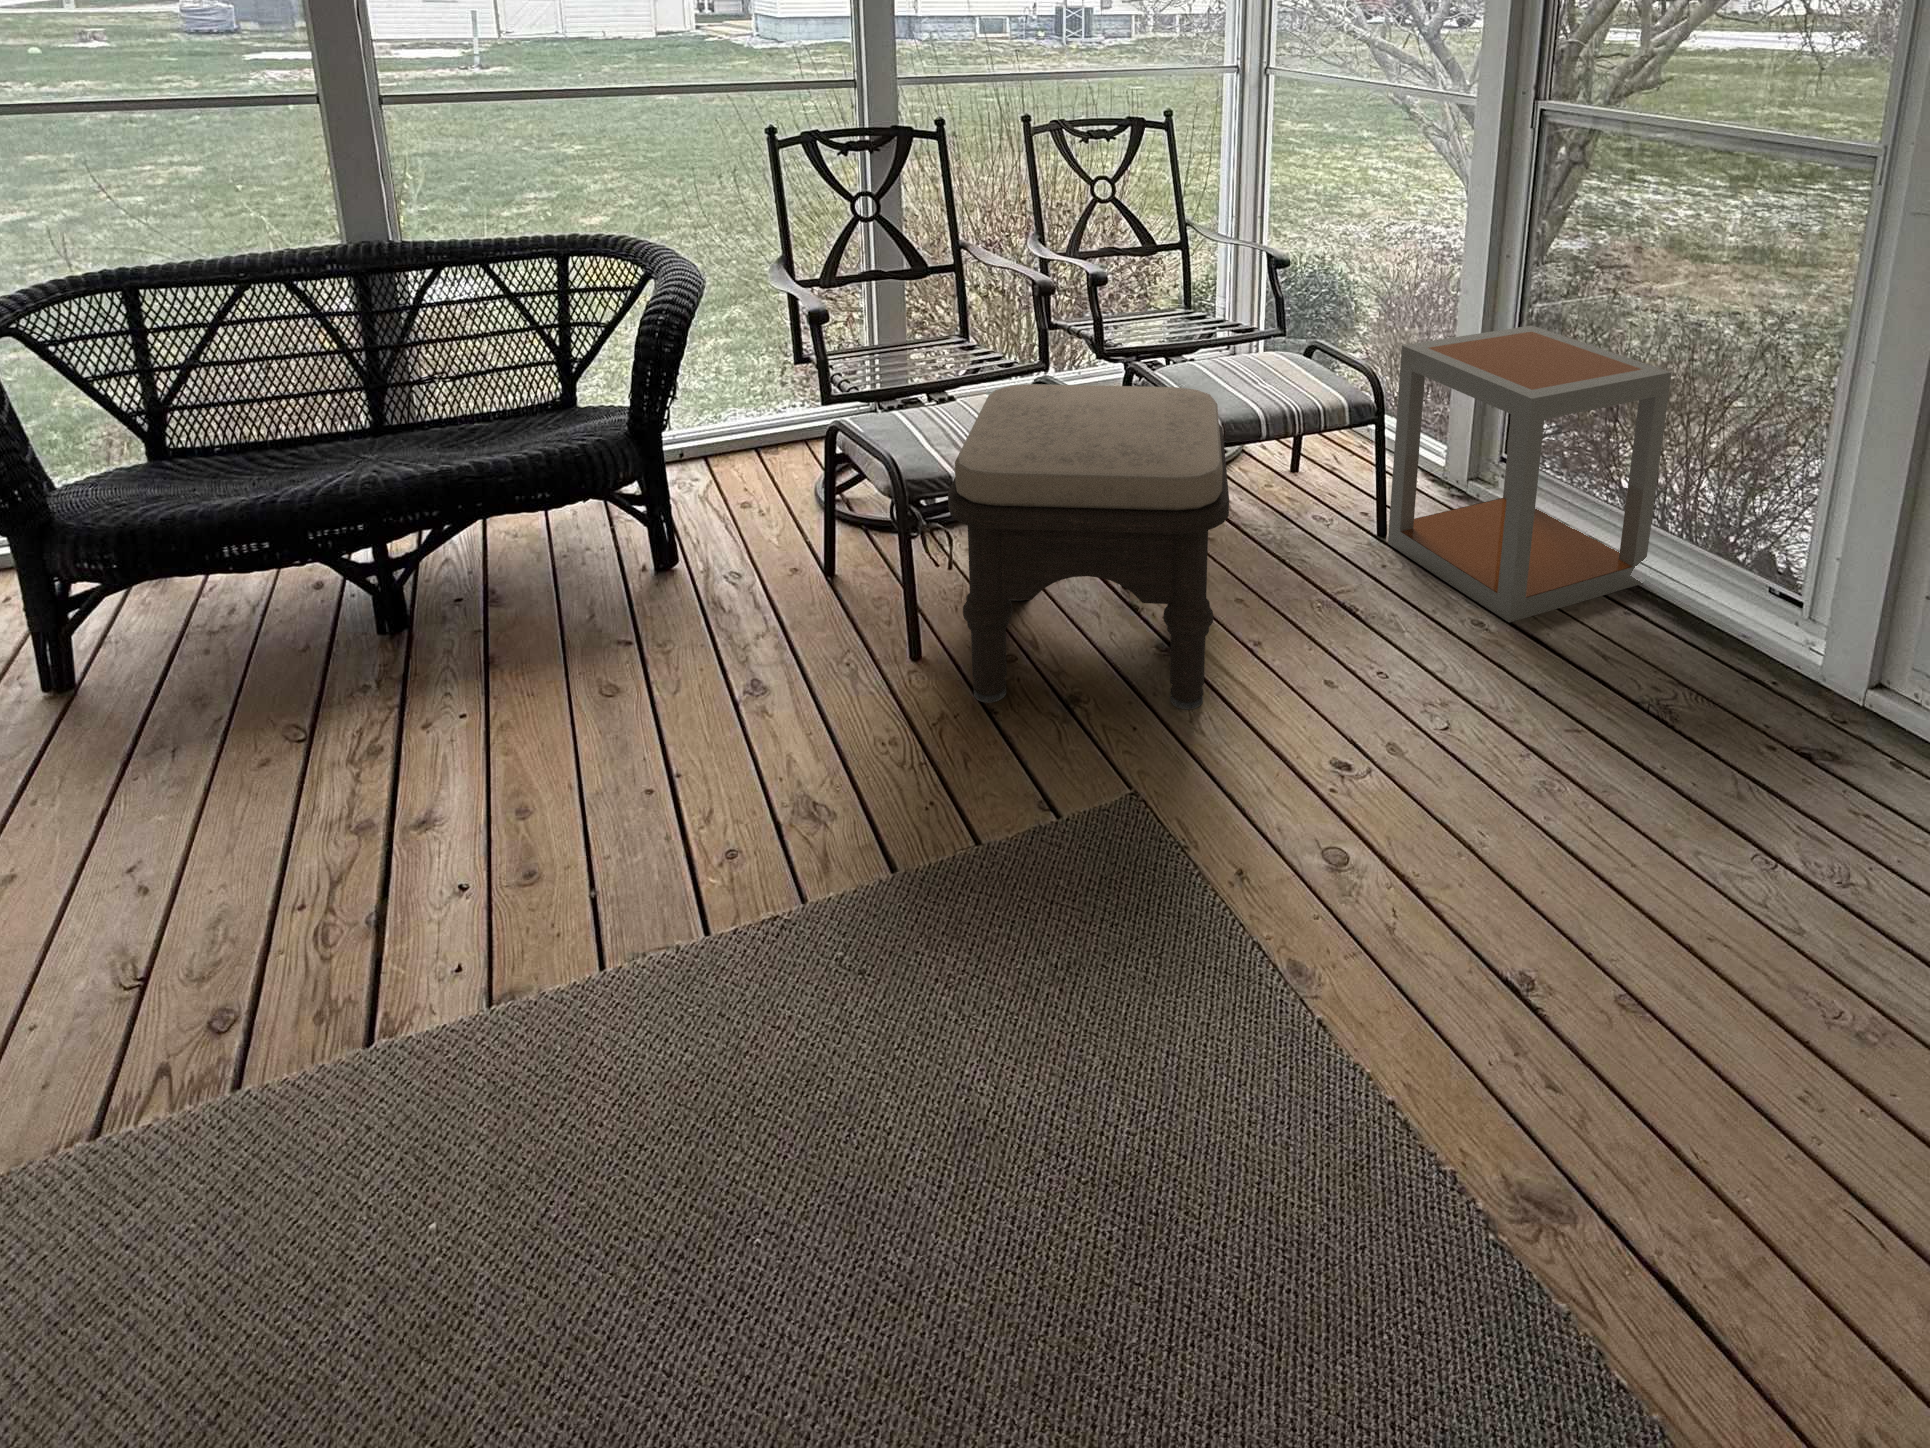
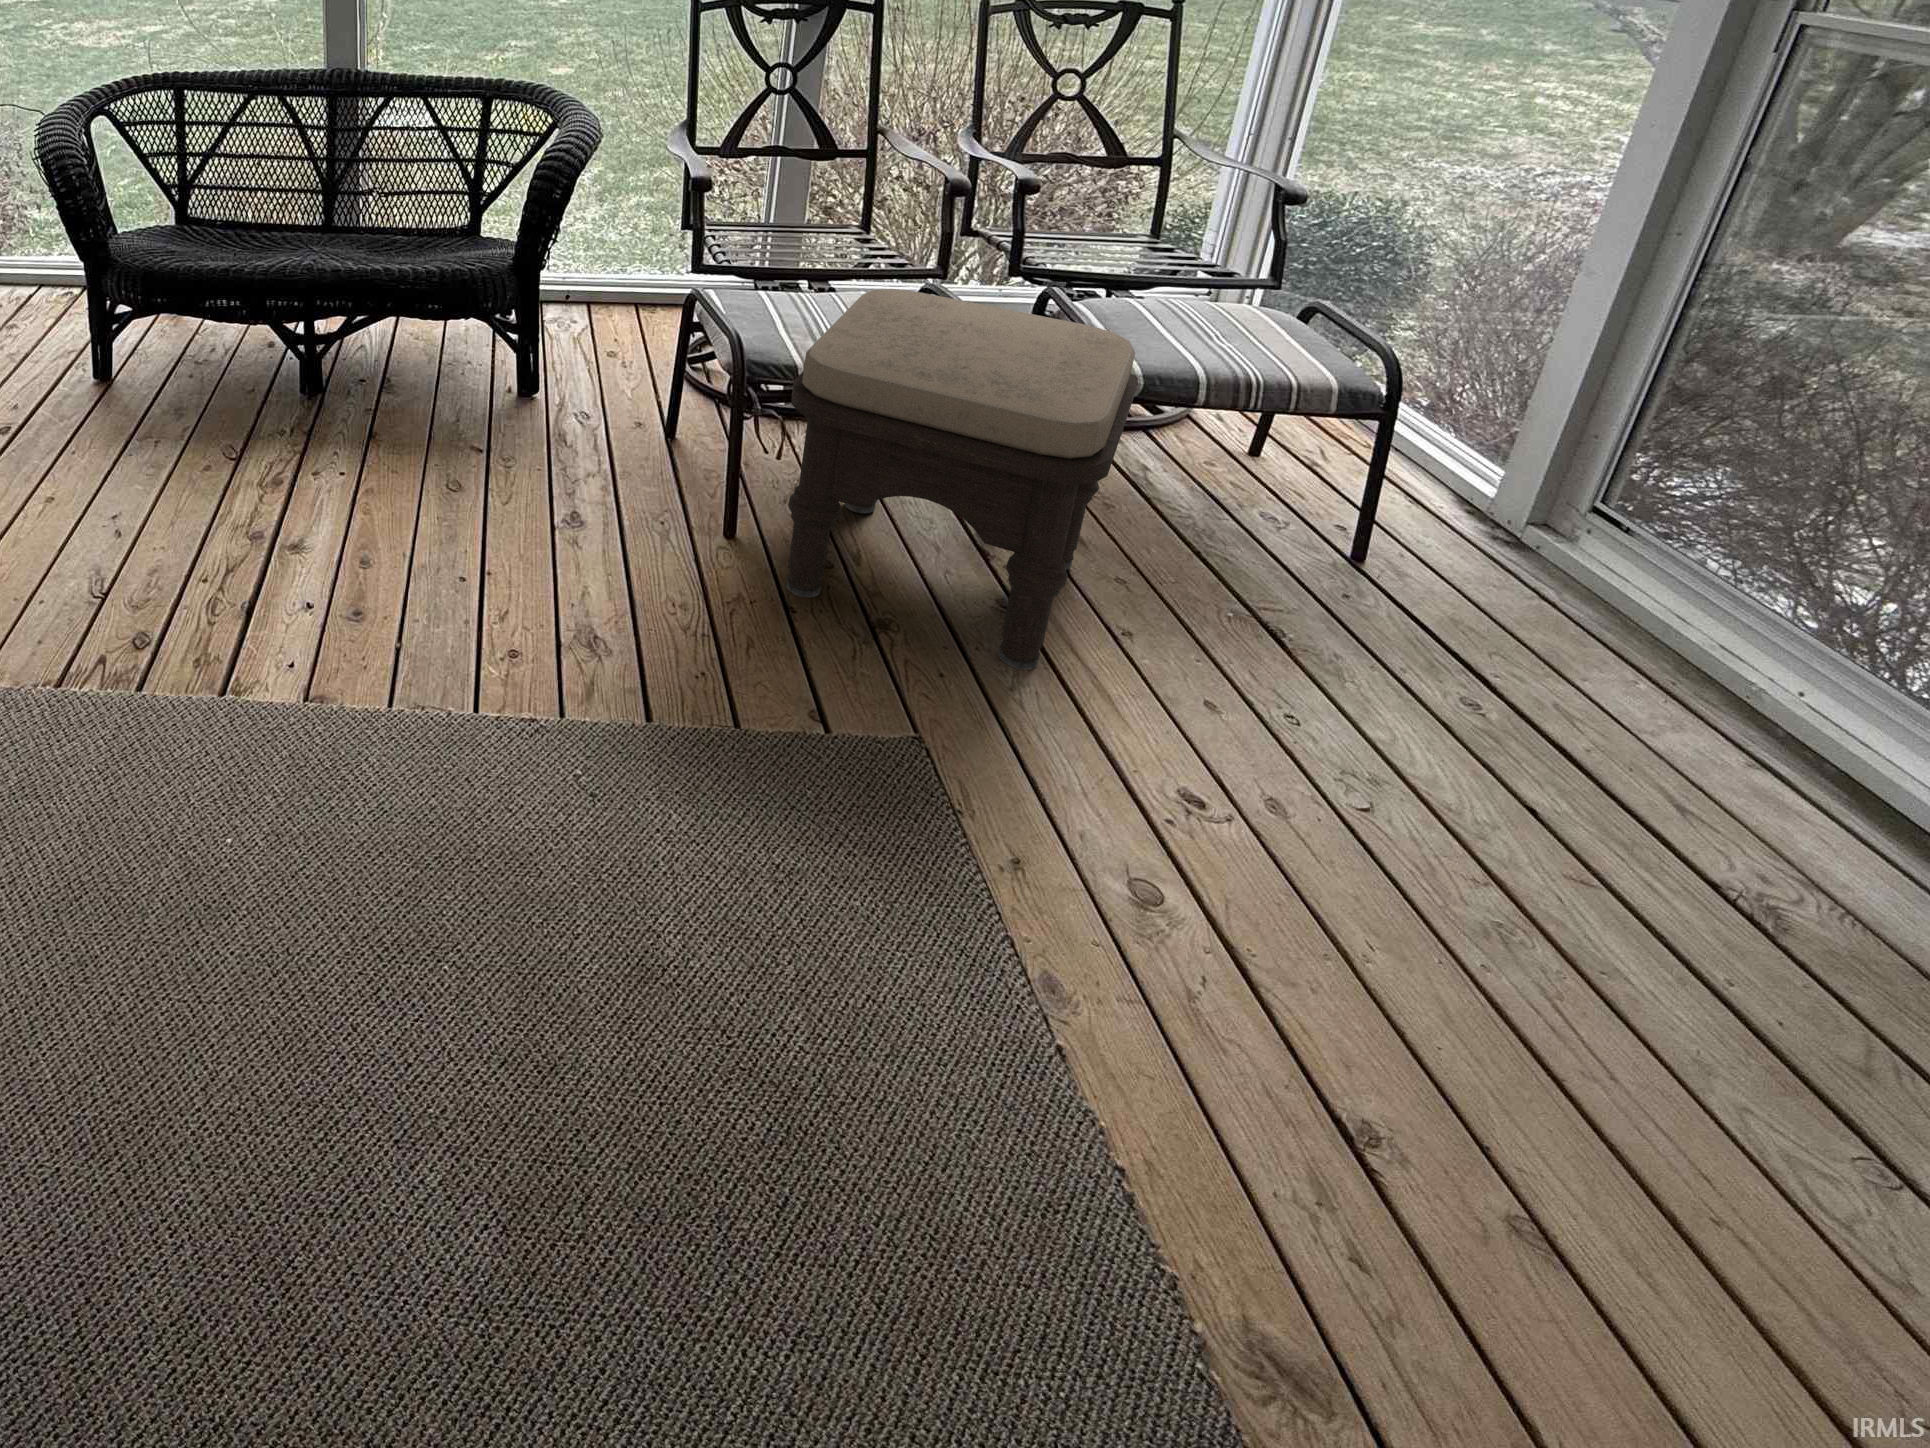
side table: present [1388,325,1672,622] -> none [1361,331,1923,731]

